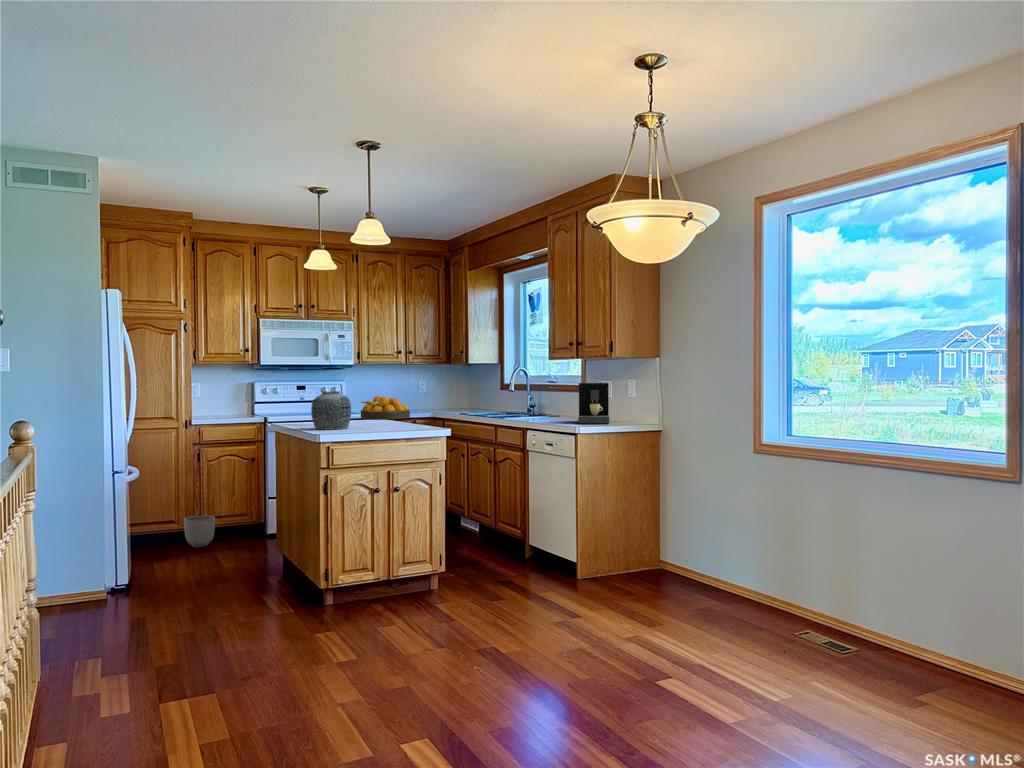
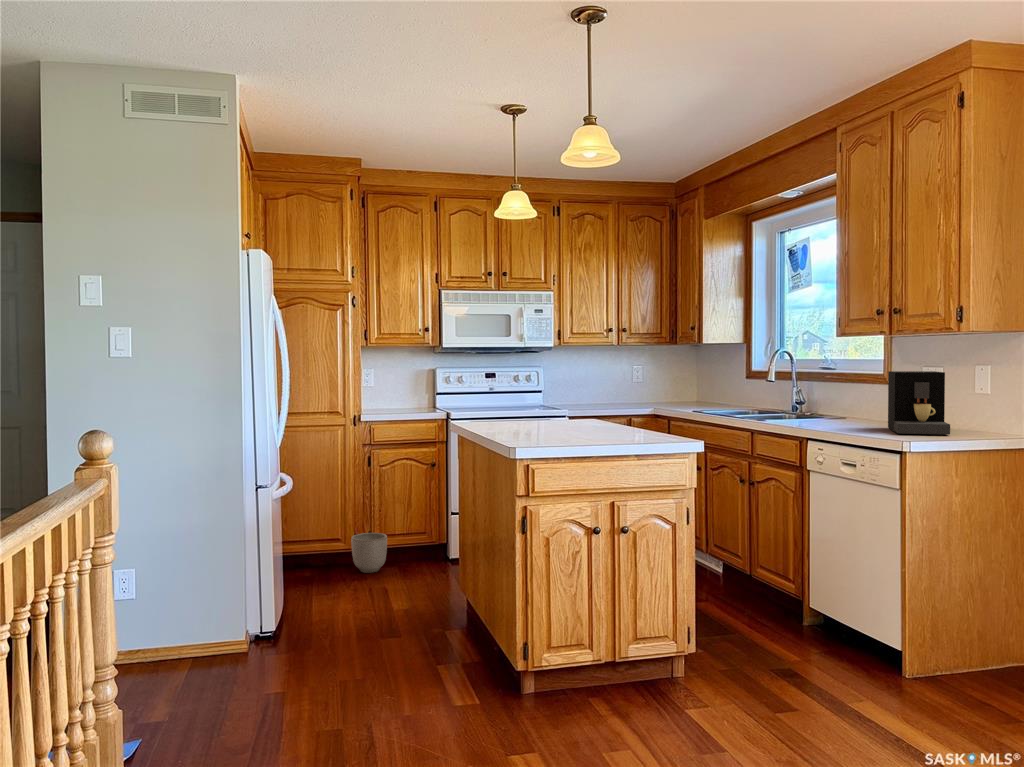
vase: present [311,391,351,430] -> none [503,383,557,437]
fruit bowl: present [361,396,410,419] -> none [565,387,629,418]

